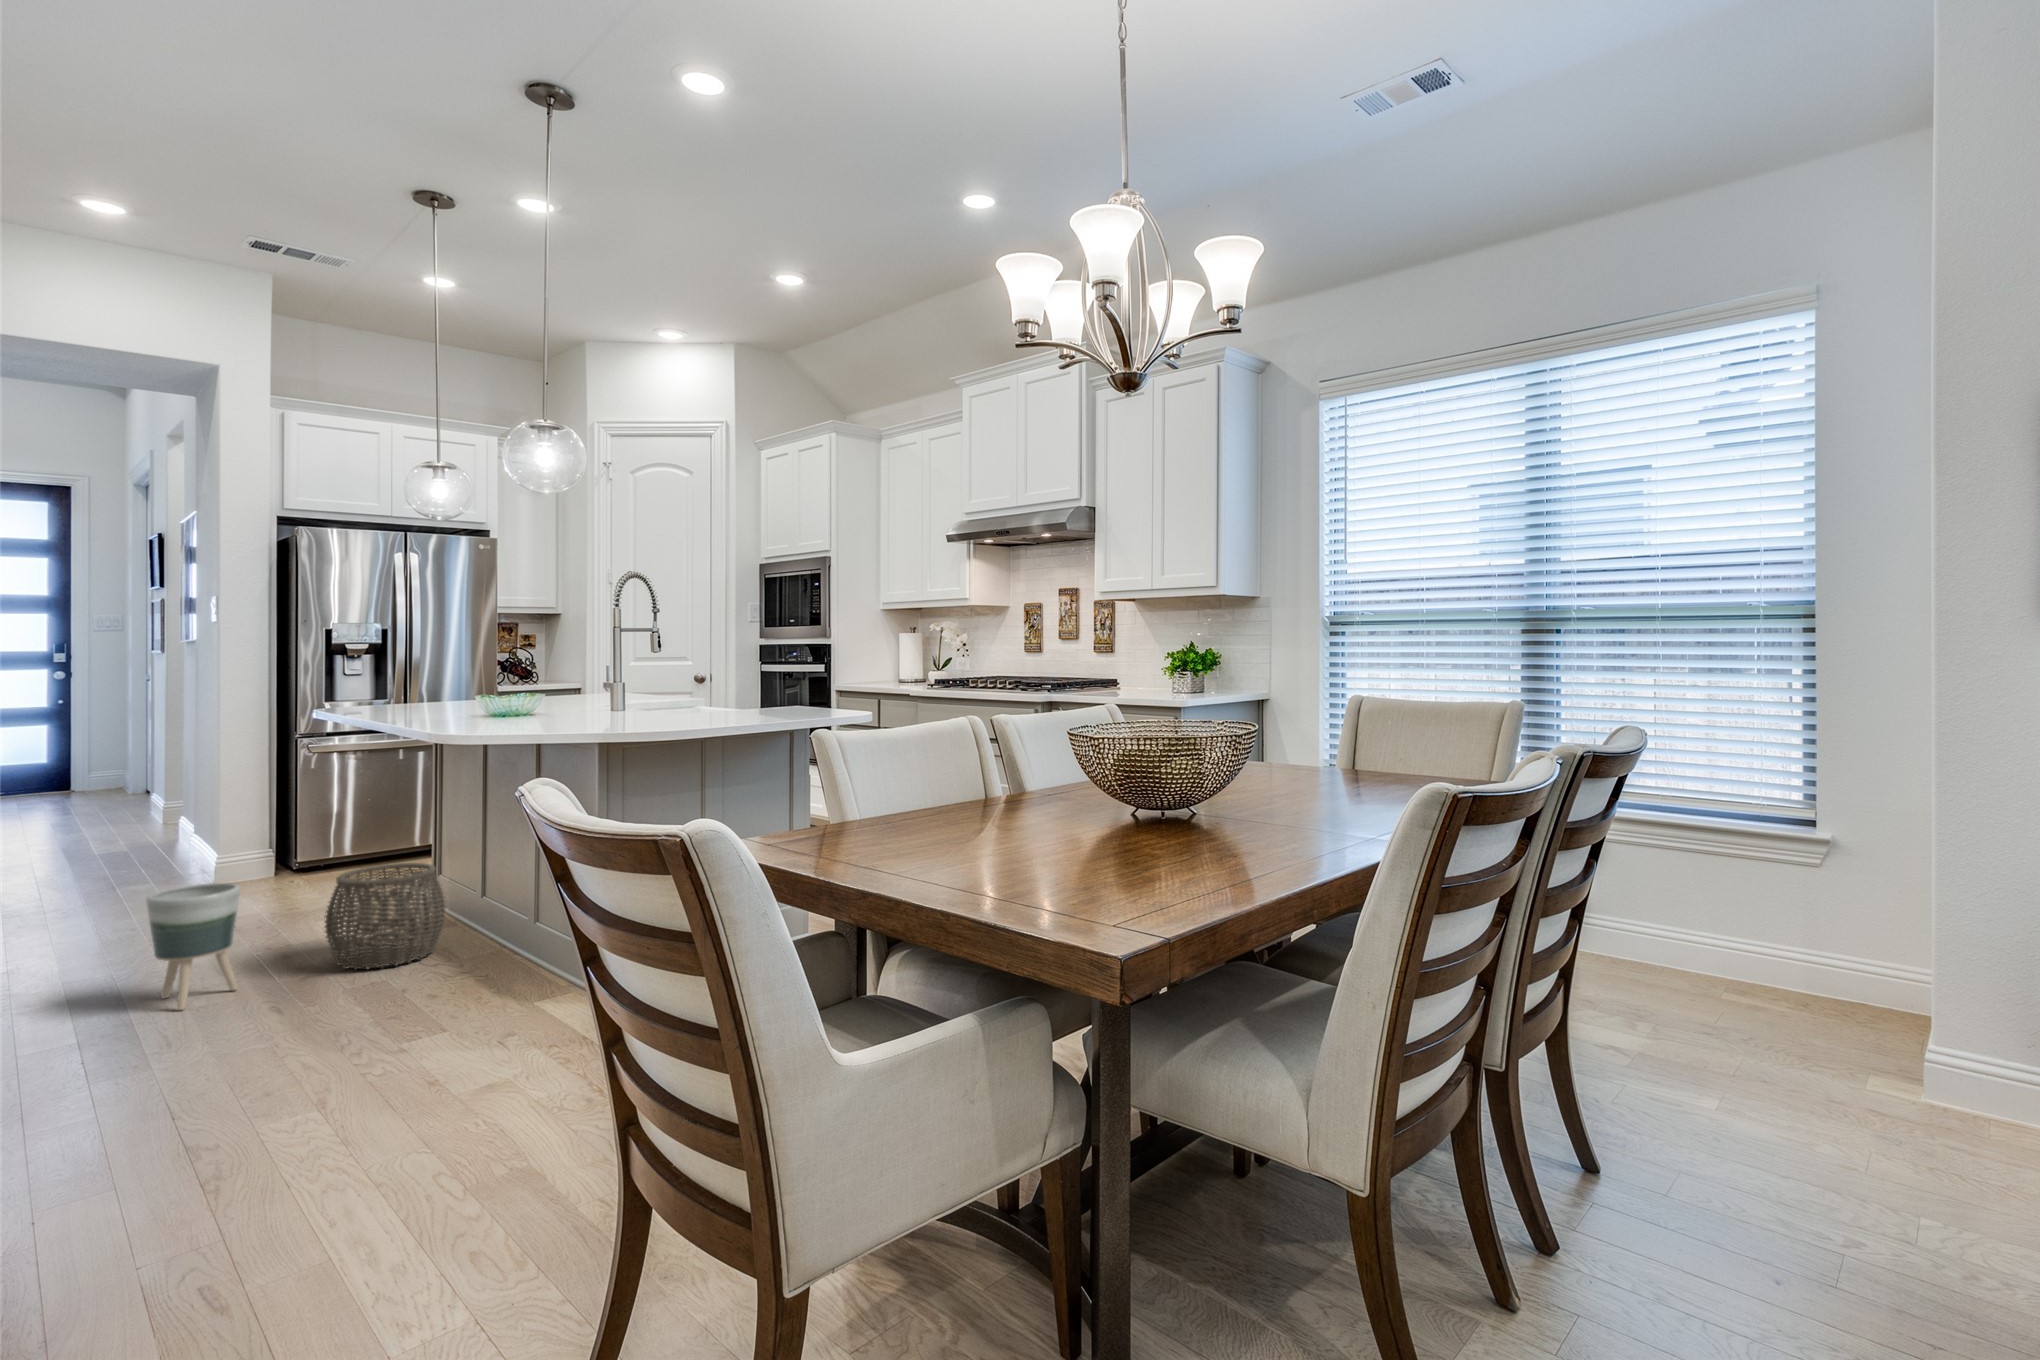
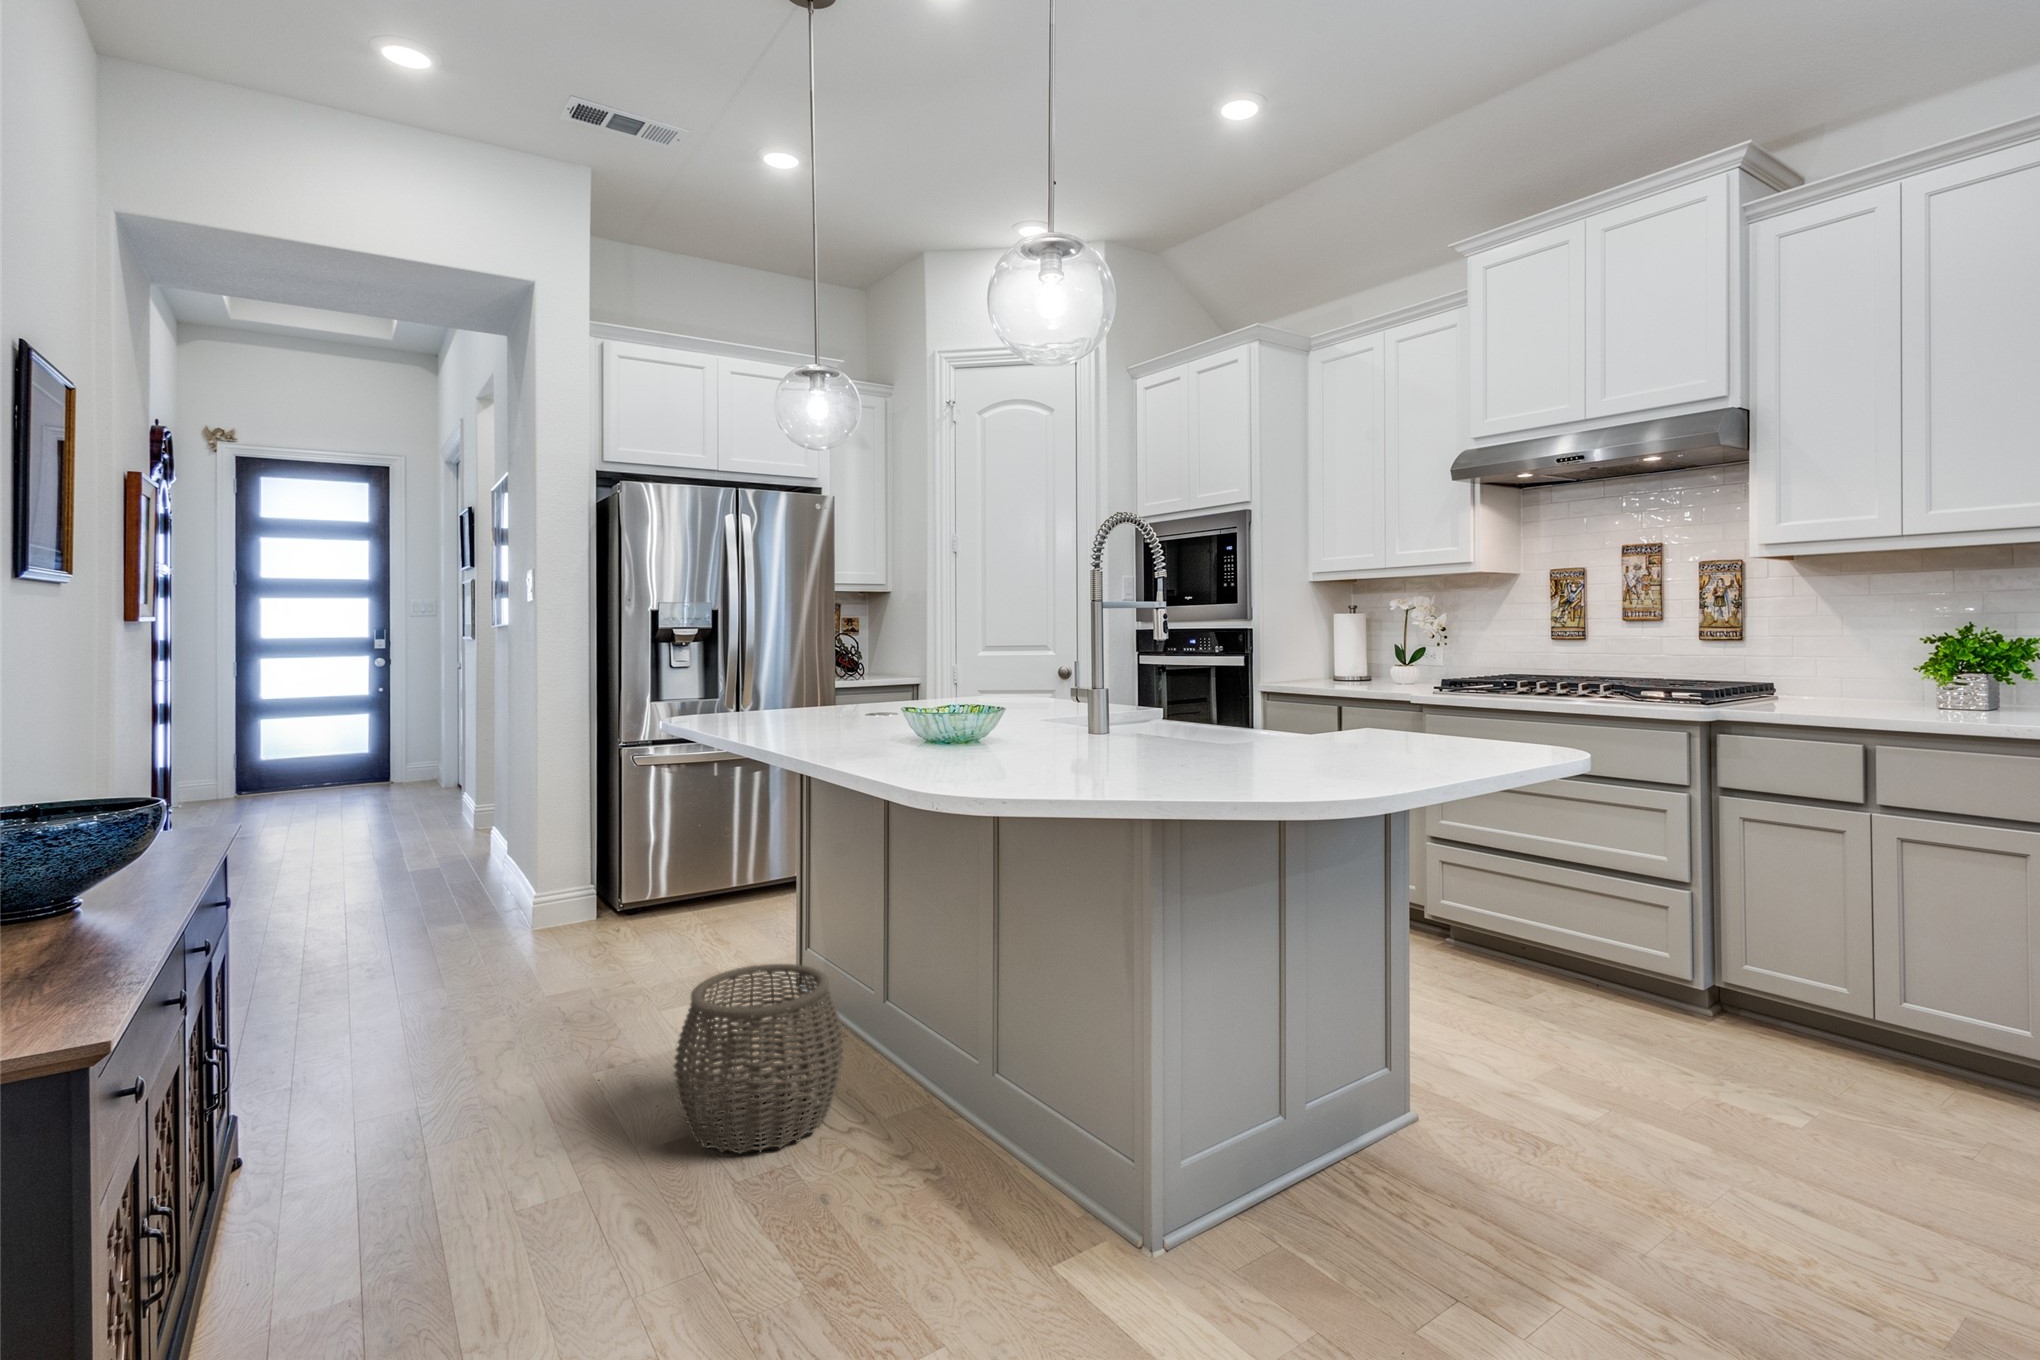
planter: present [146,883,240,1010] -> none [417,1011,557,1249]

